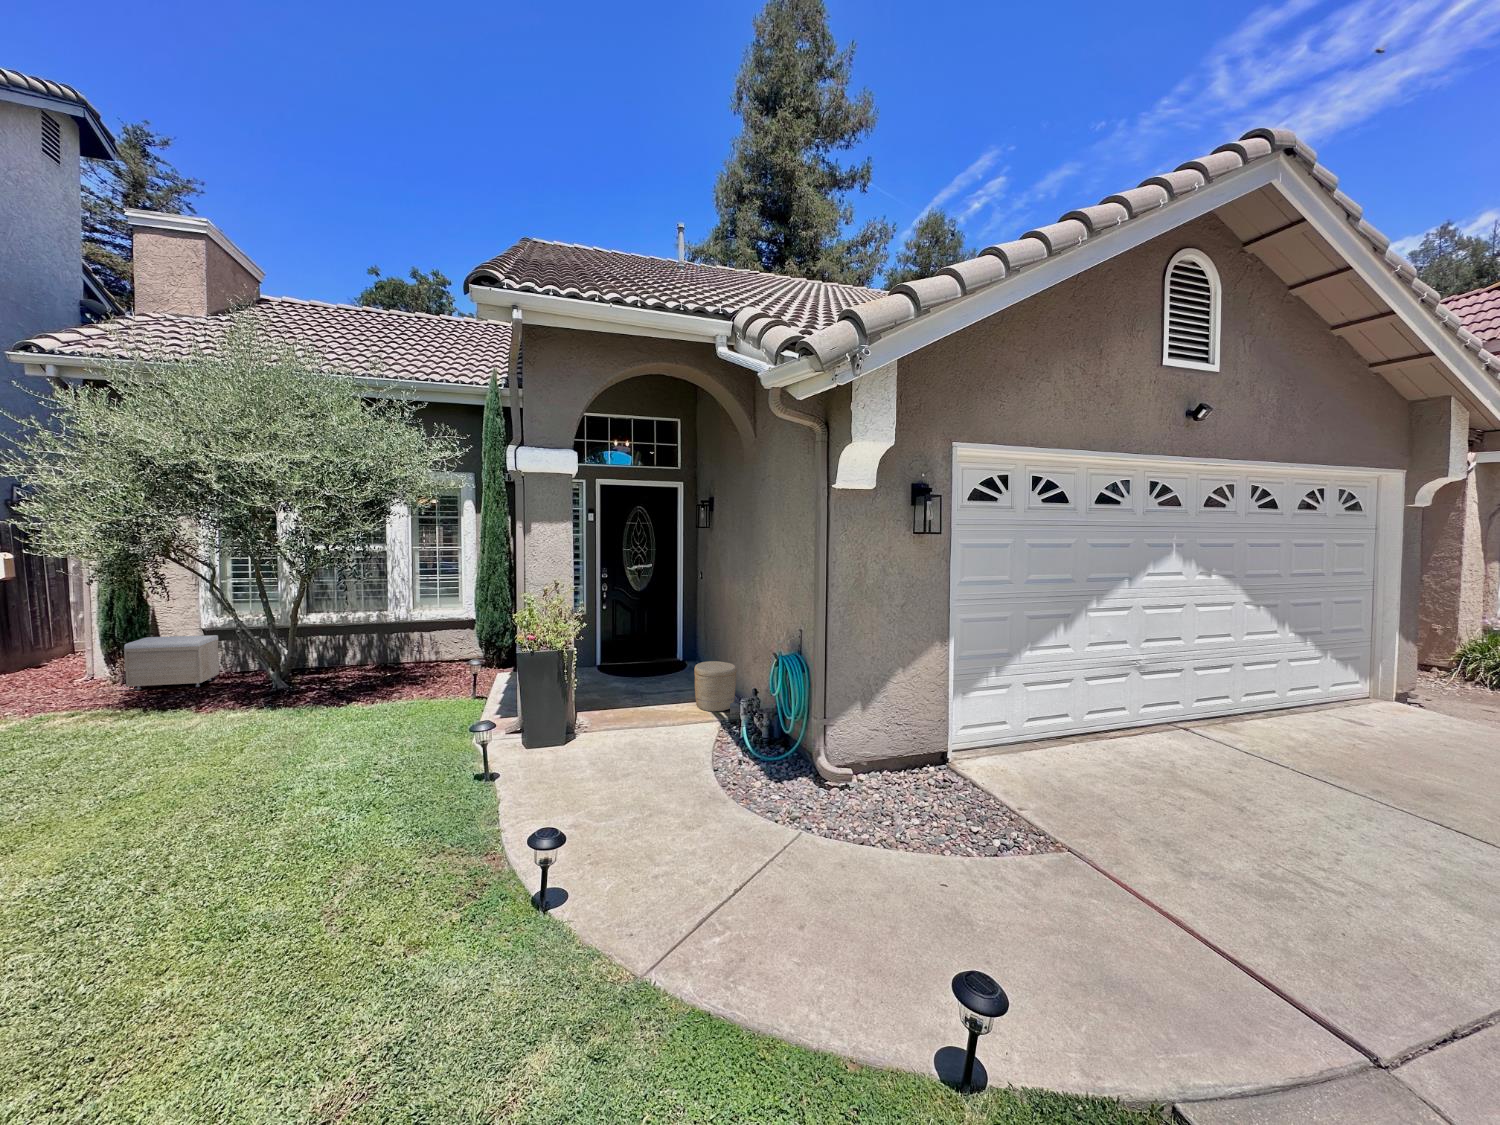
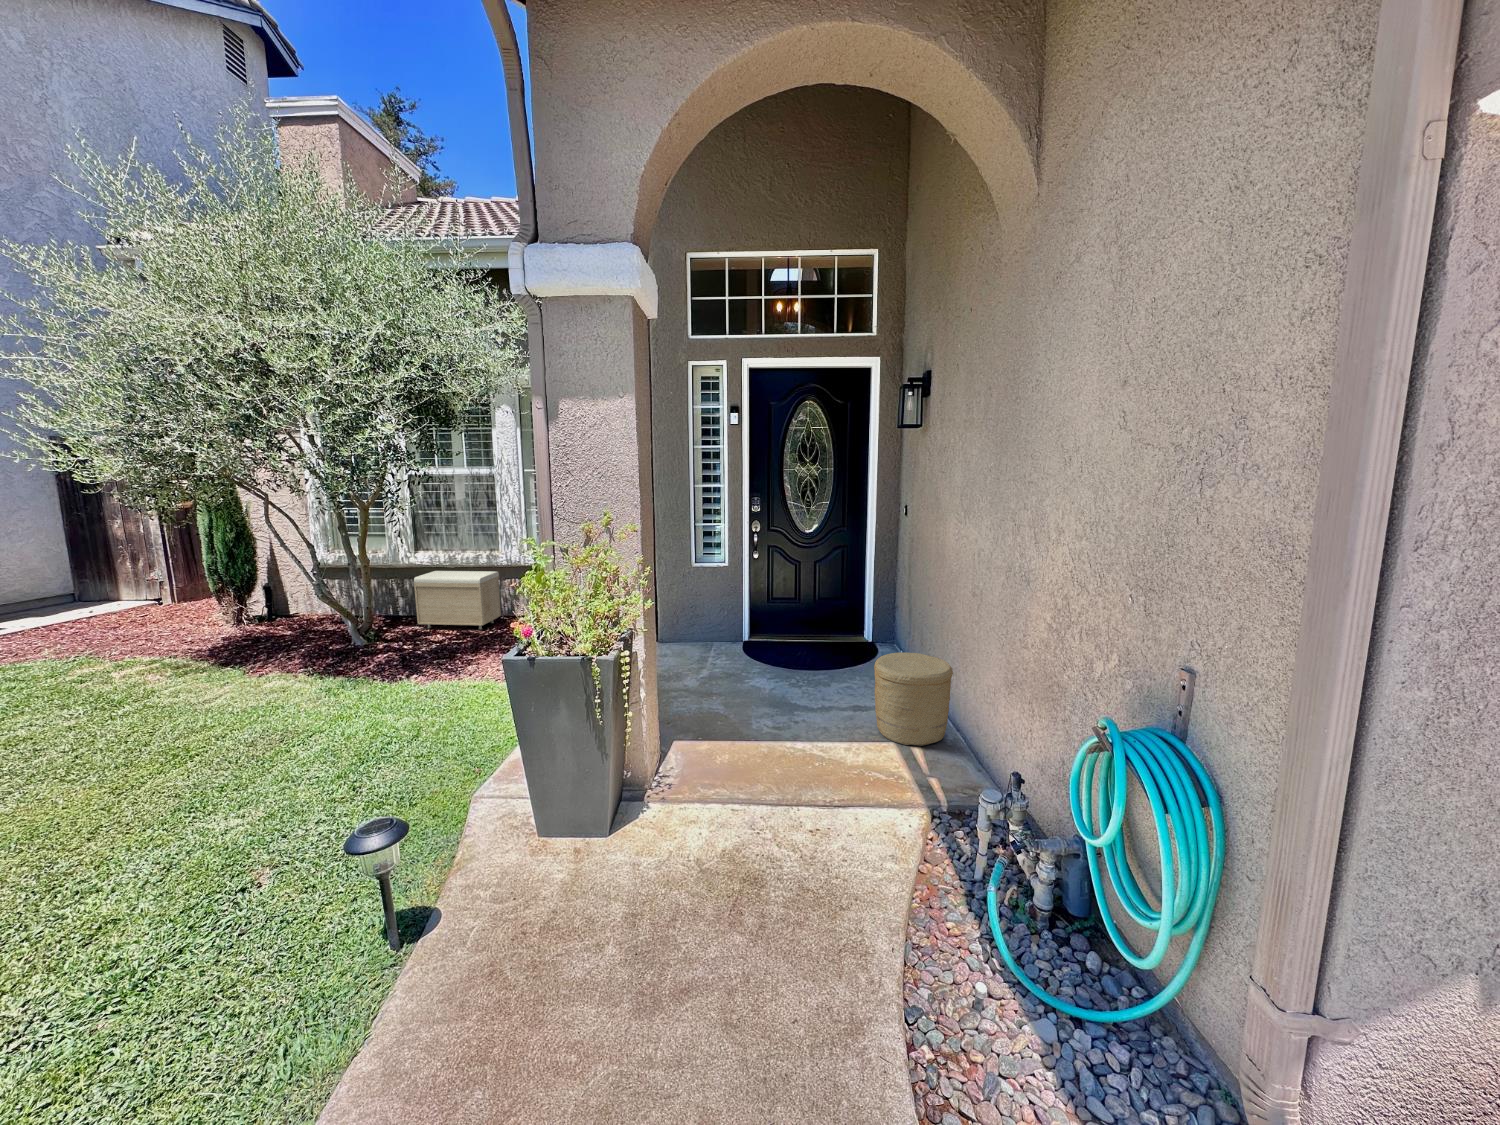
storage bench: present [124,635,219,690] -> present [414,571,501,629]

